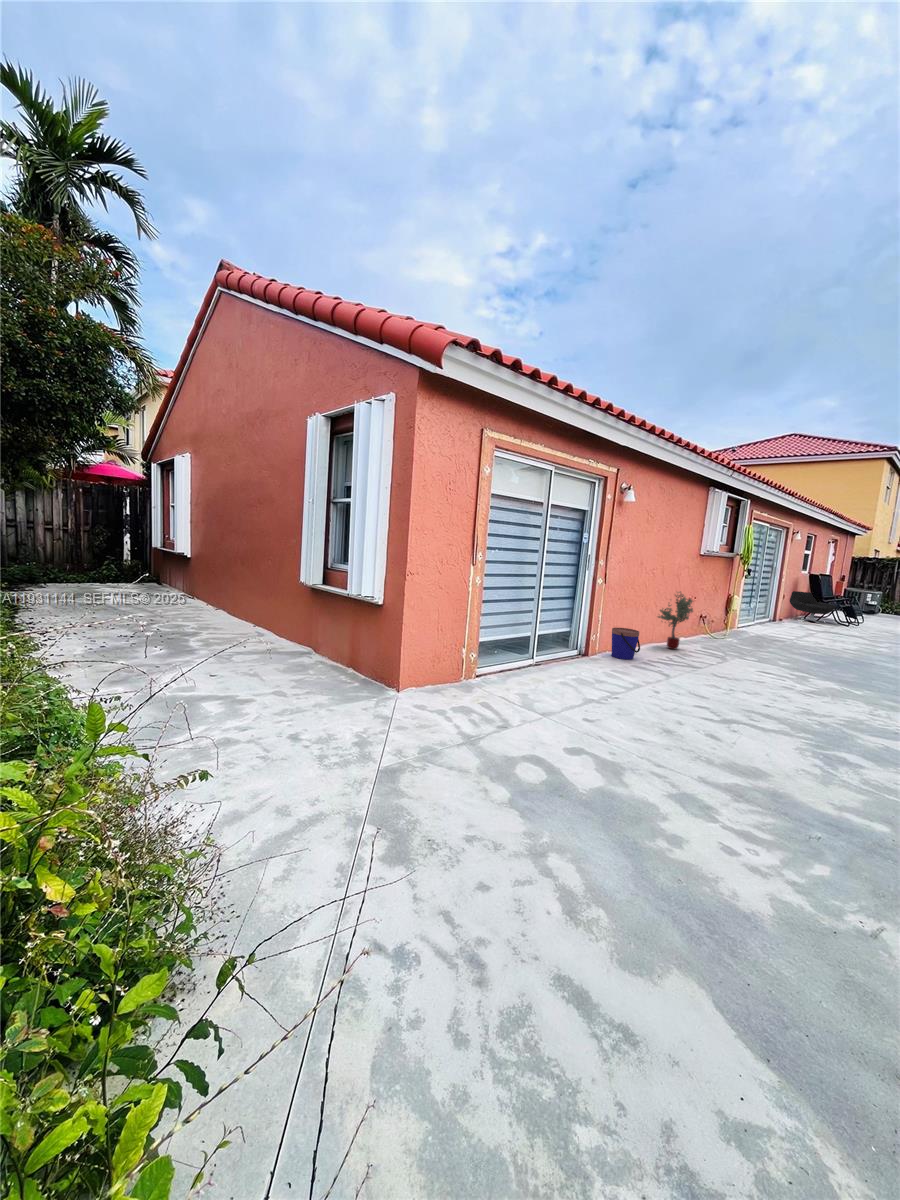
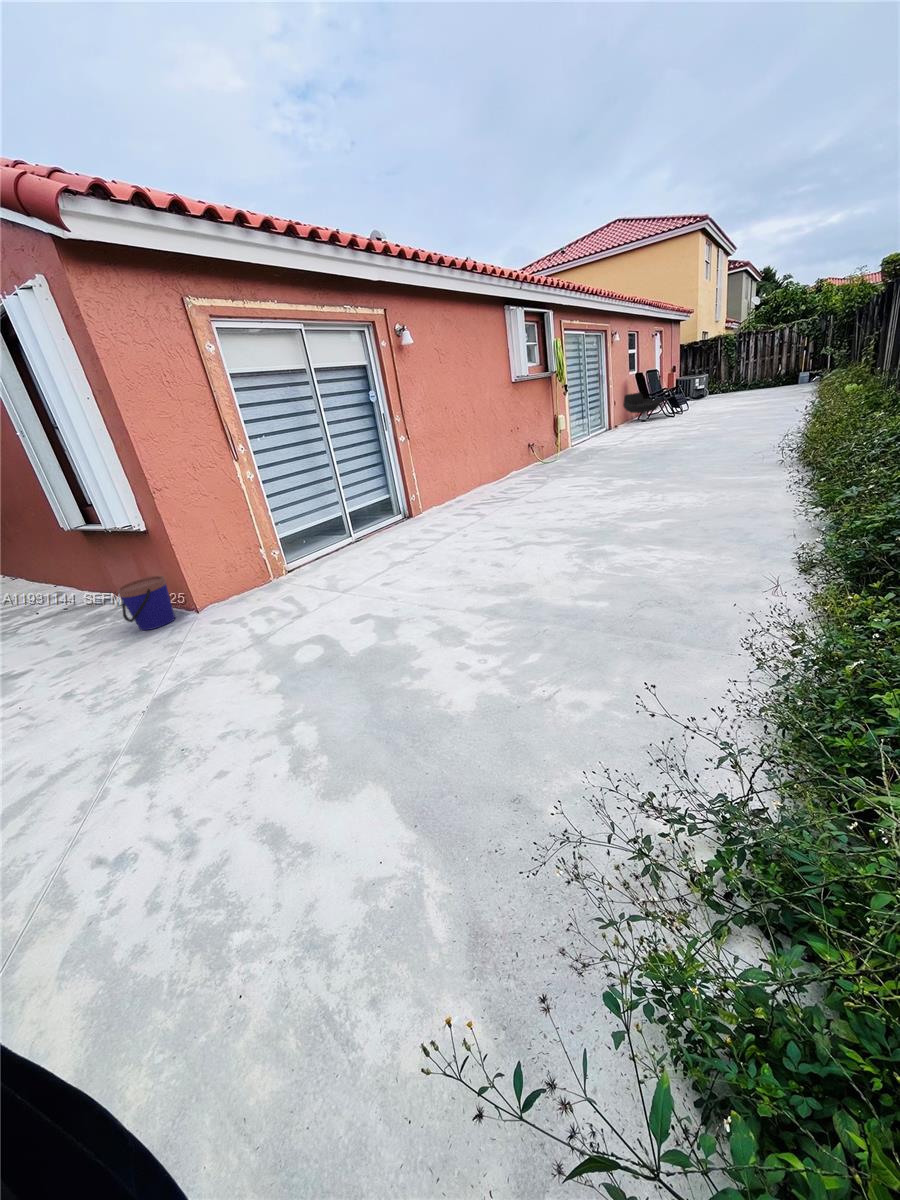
potted tree: present [658,592,693,649] -> none [478,426,512,487]
bucket: present [612,628,640,660] -> present [118,576,175,630]

